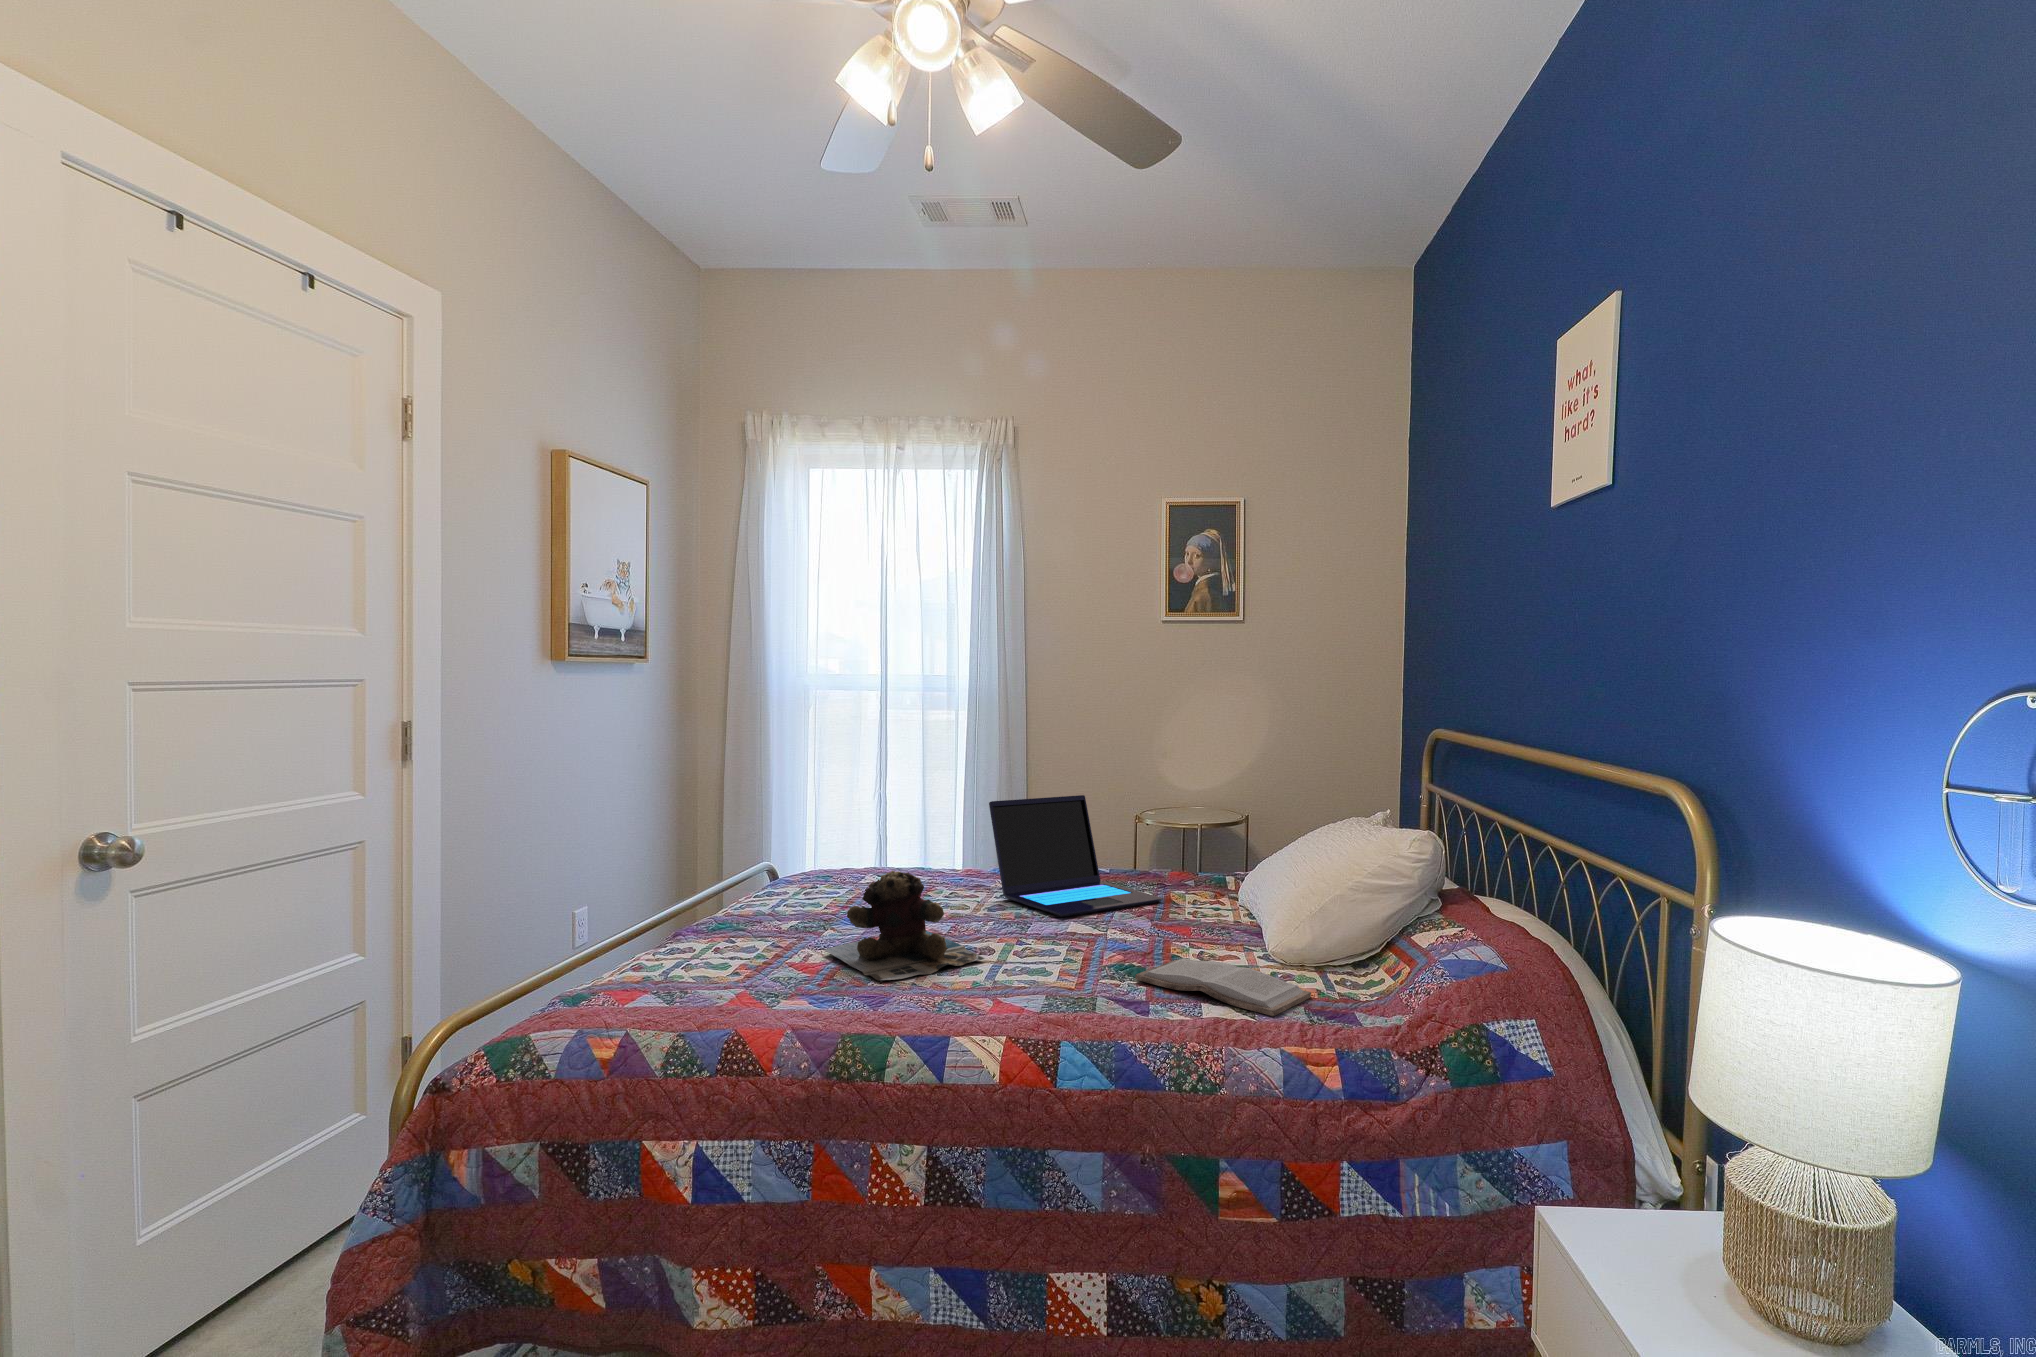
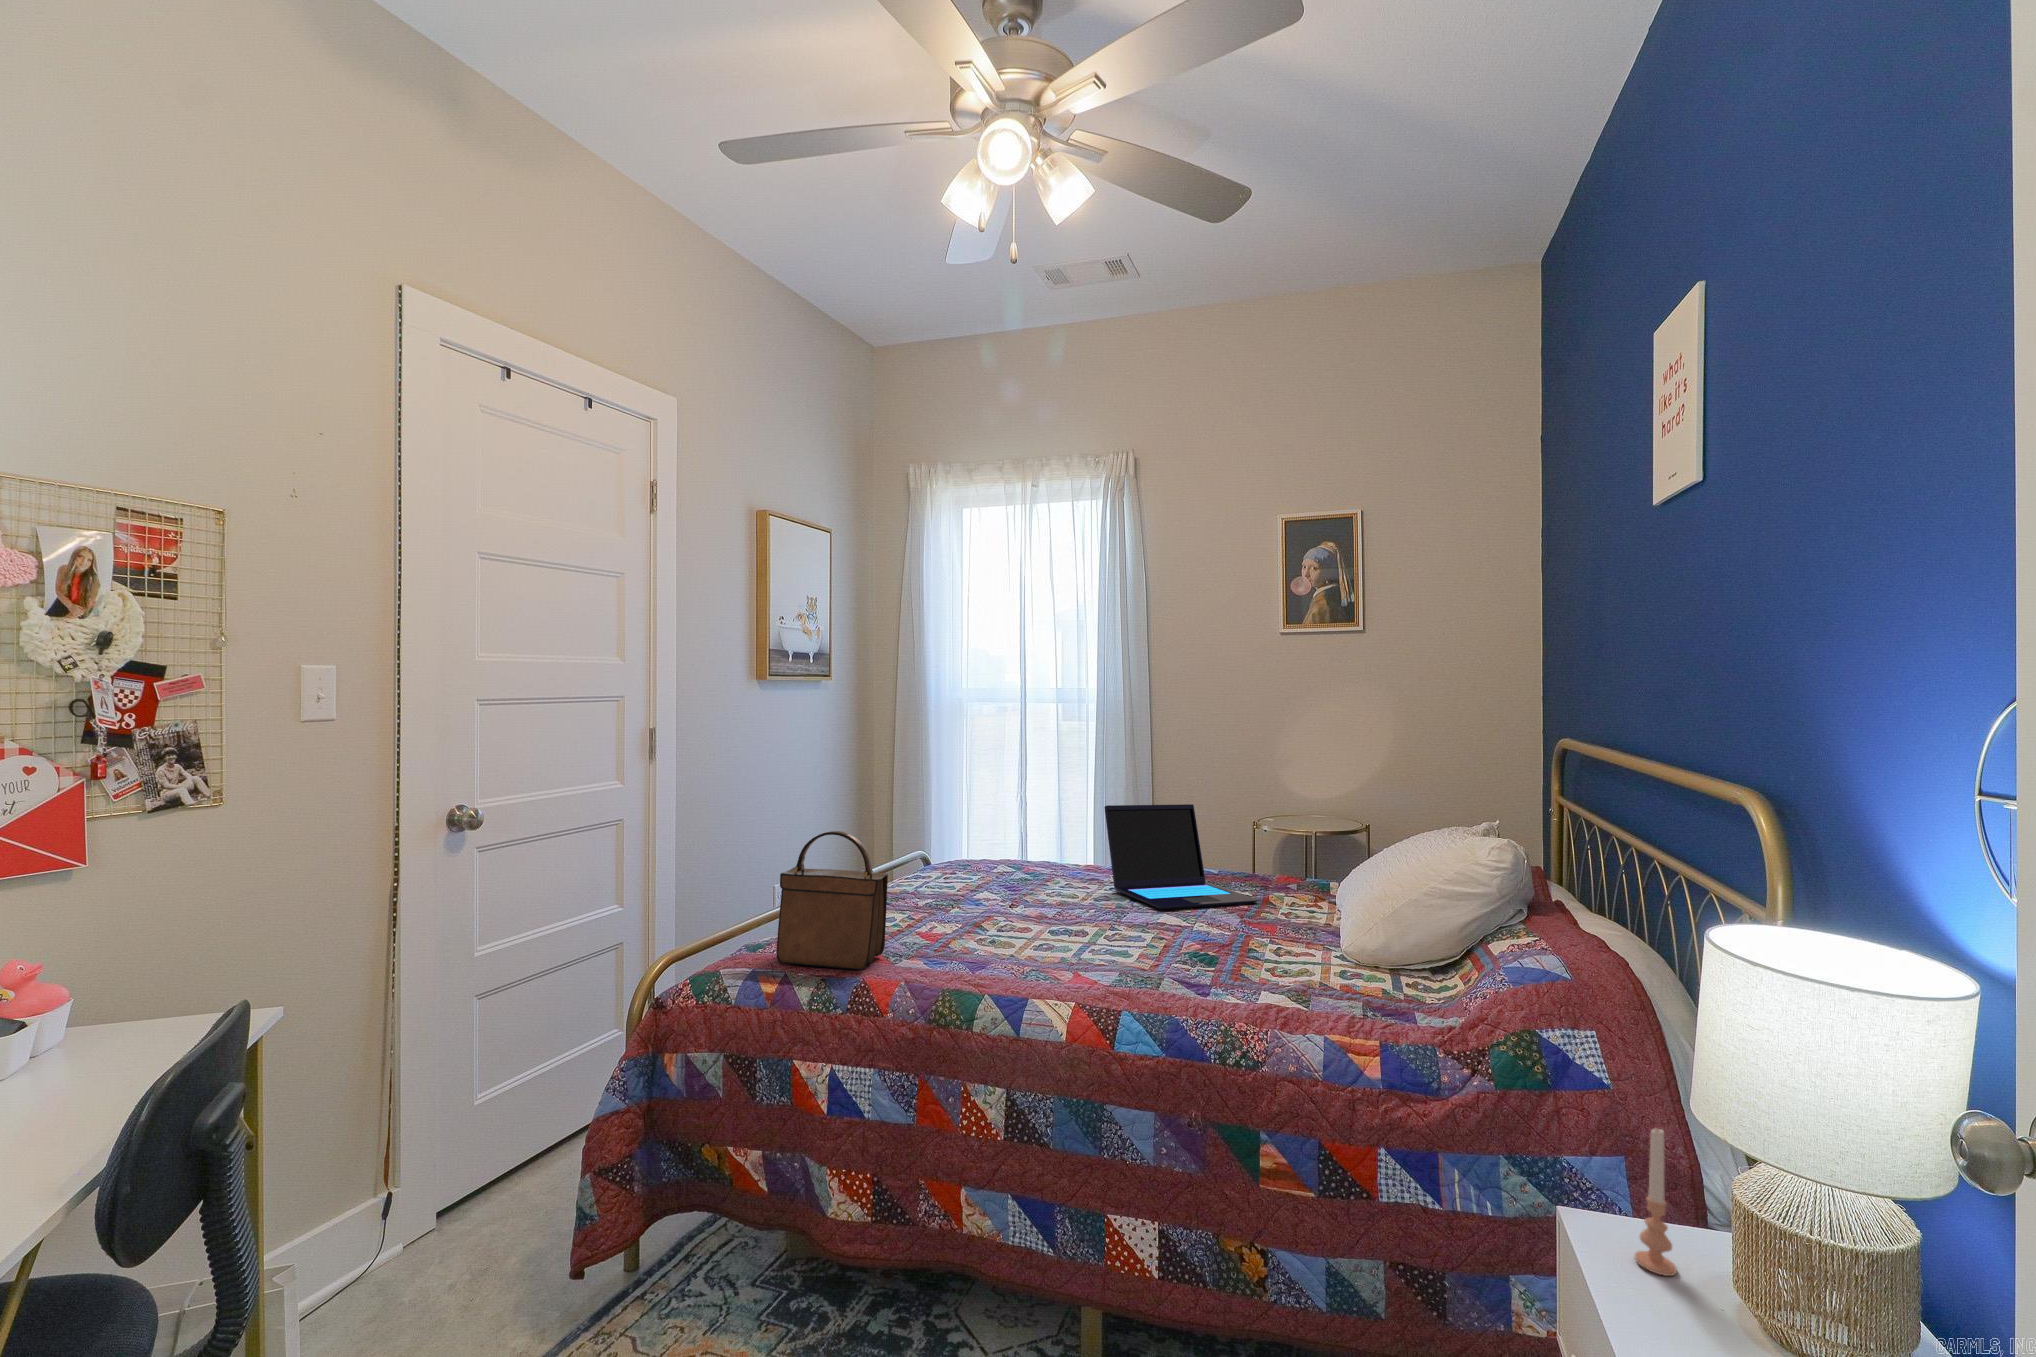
handbag: none [626,853,763,1020] -> present [777,831,888,970]
teddy bear: present [824,871,984,981] -> none [947,857,1081,950]
book: present [1135,958,1311,1016] -> none [1210,951,1373,1008]
candle: none [1613,1118,1653,1264] -> present [1635,1129,1677,1276]

